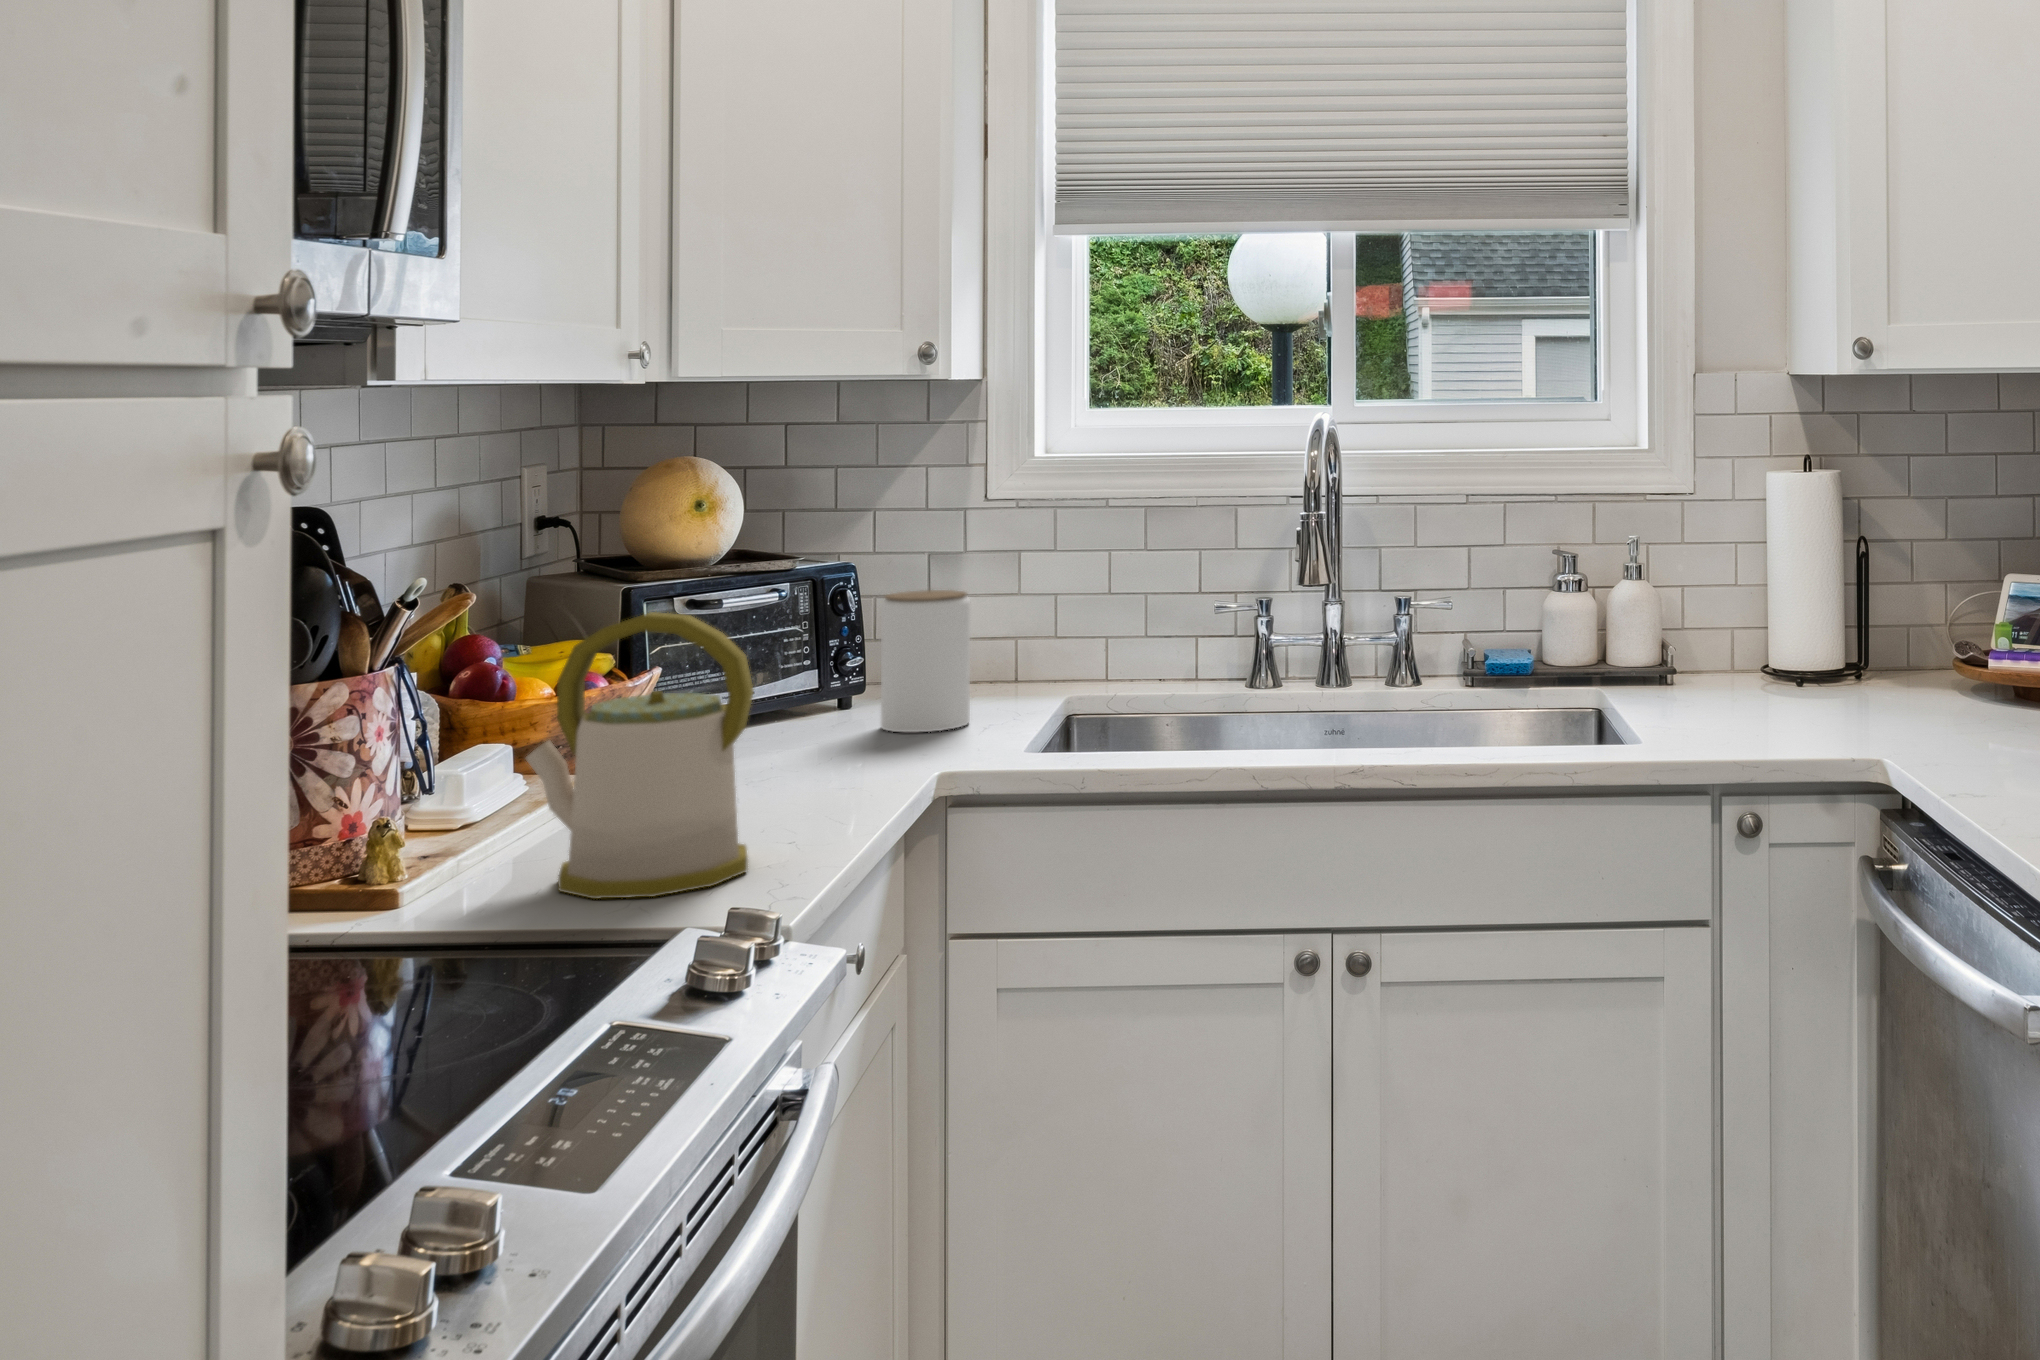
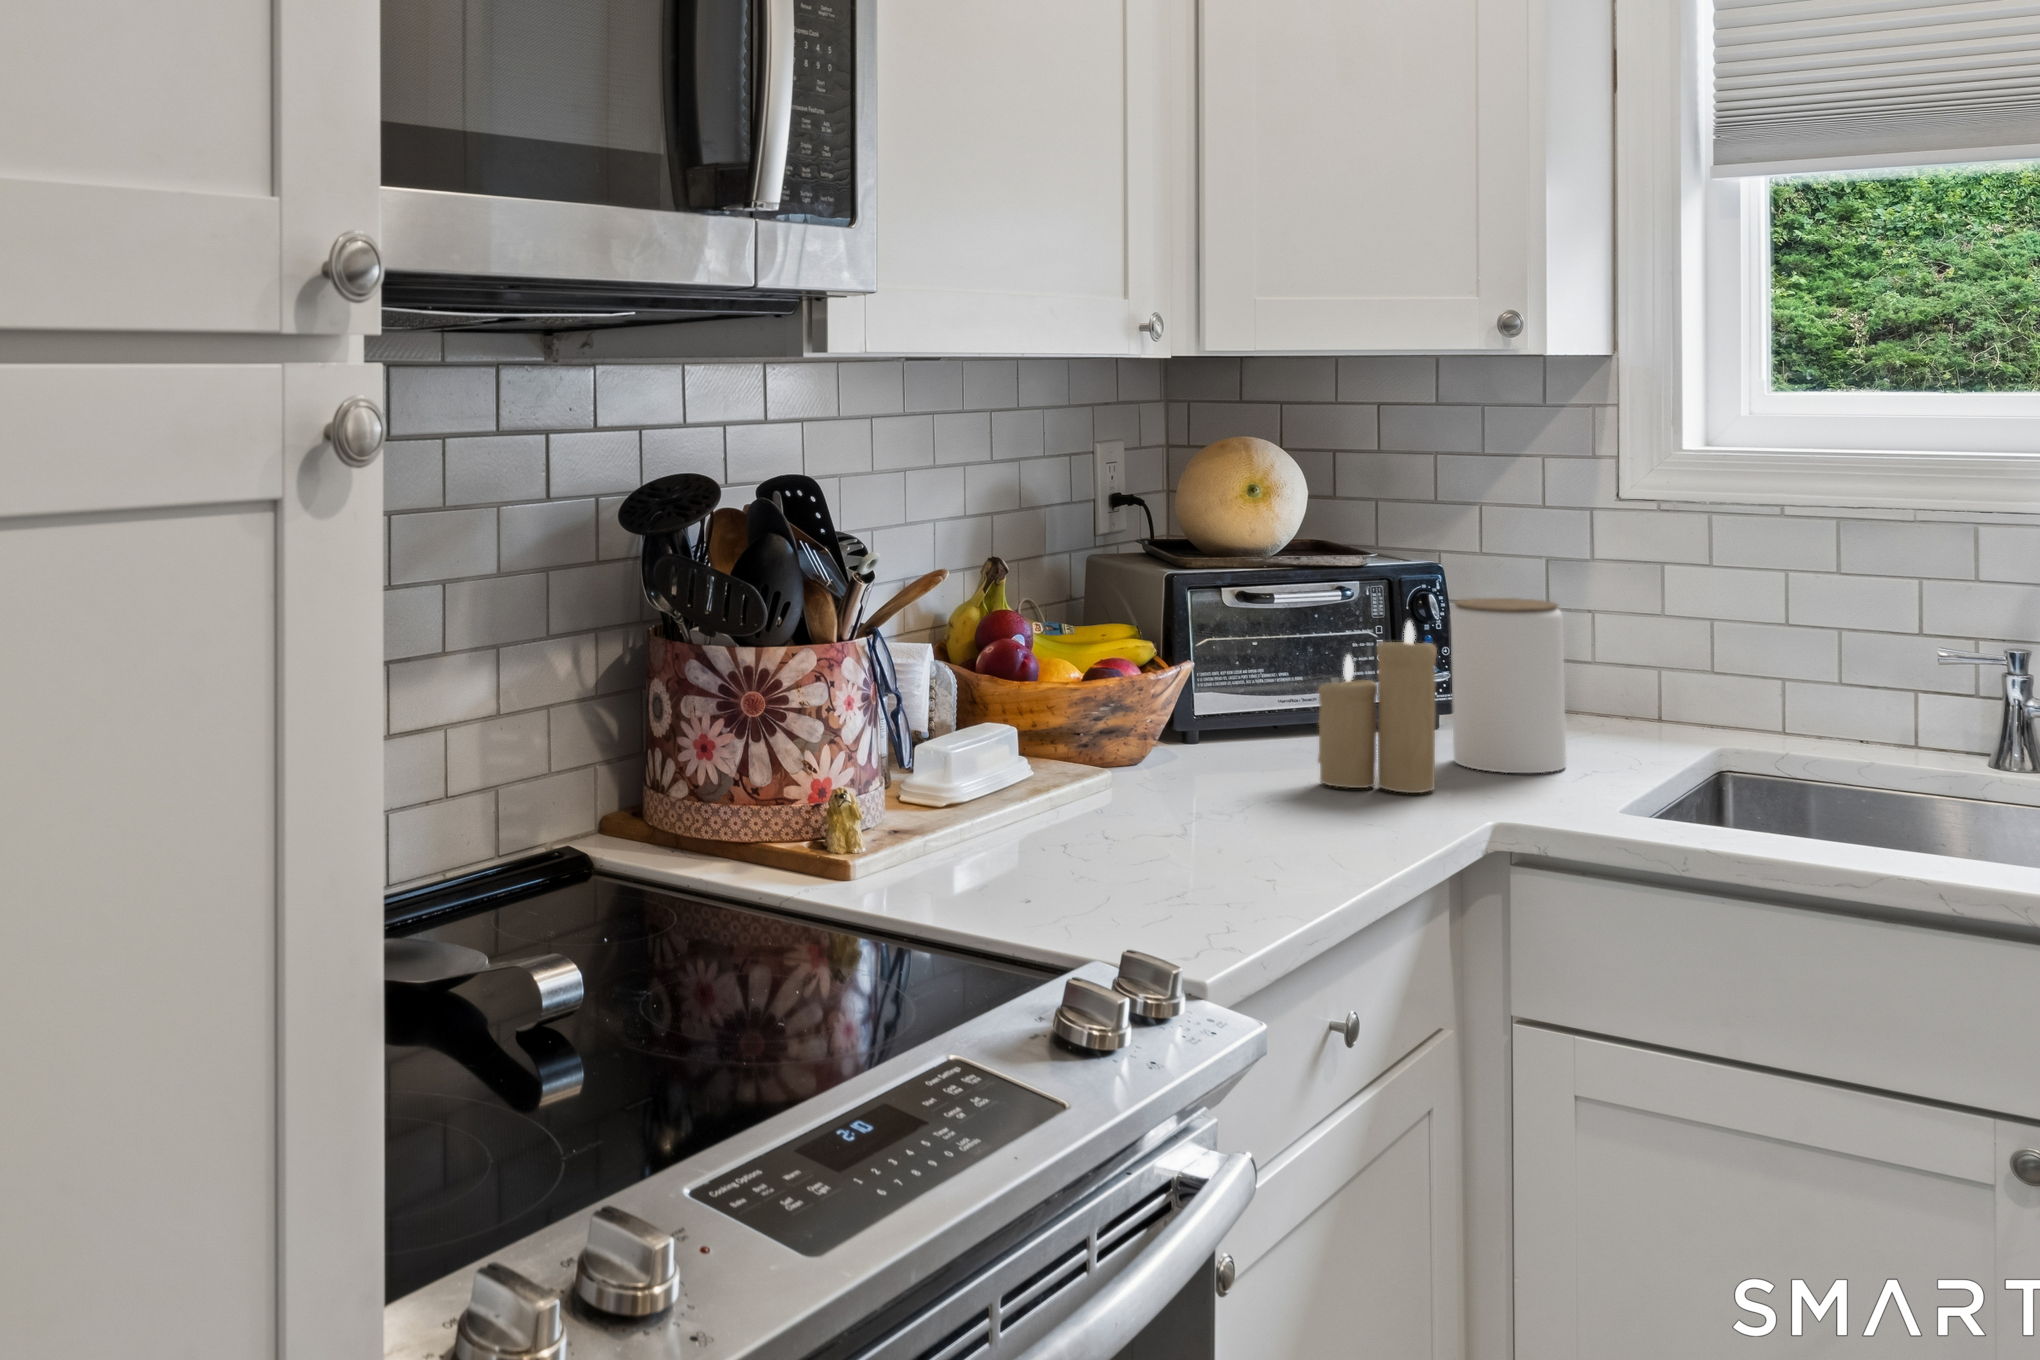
kettle: present [526,612,754,899] -> none [975,603,1196,915]
candle: none [783,612,887,760] -> present [1318,621,1437,793]

